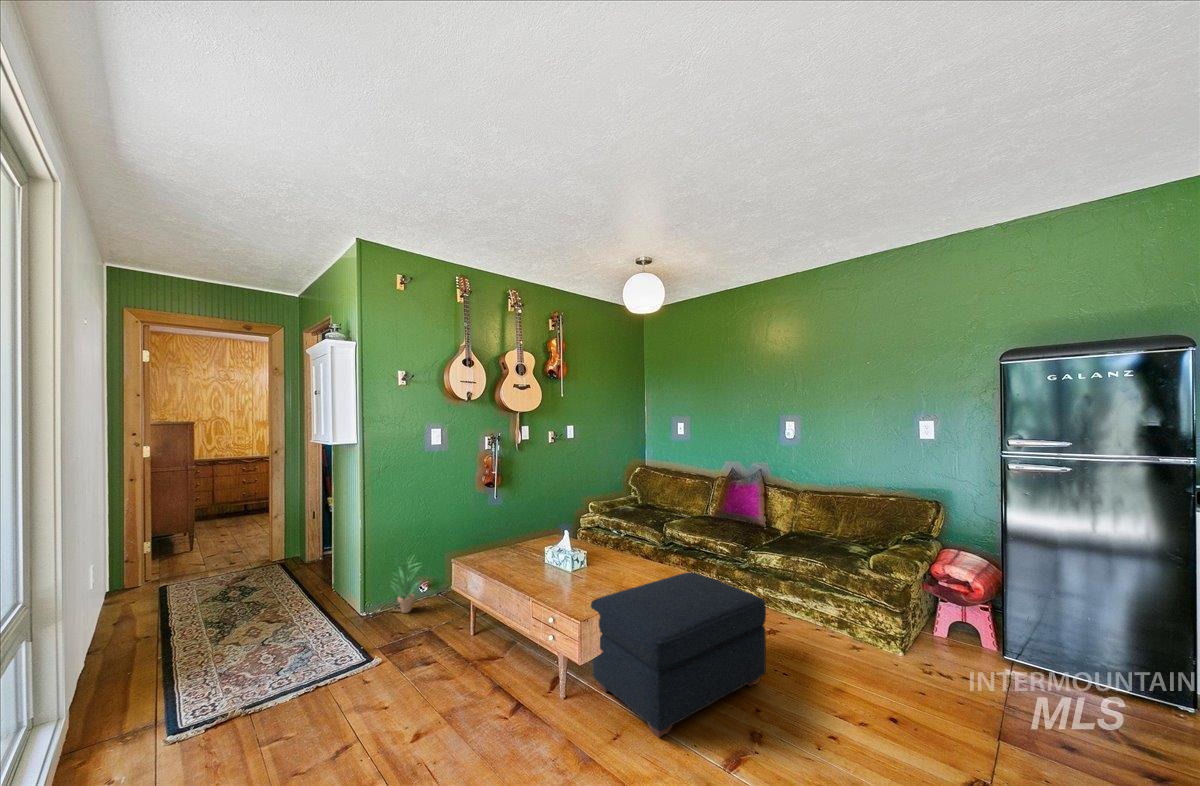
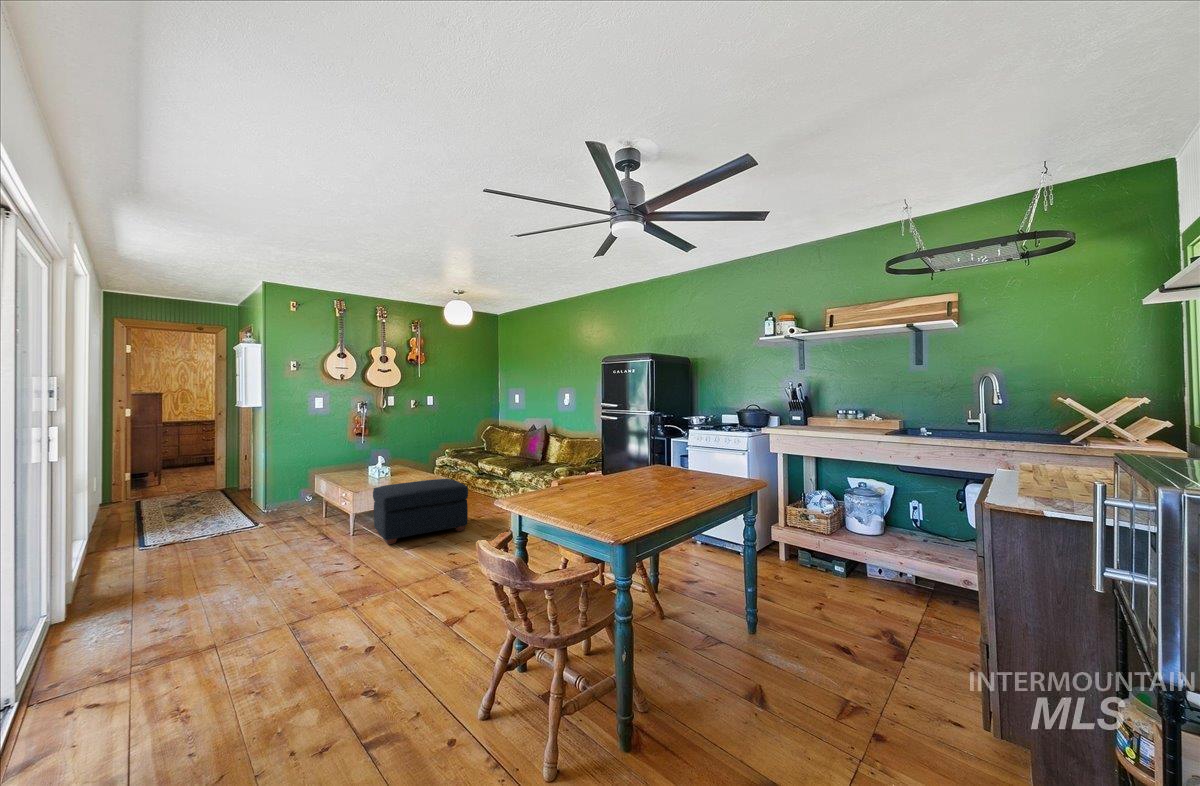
potted plant: present [392,556,420,613] -> none [283,473,305,509]

